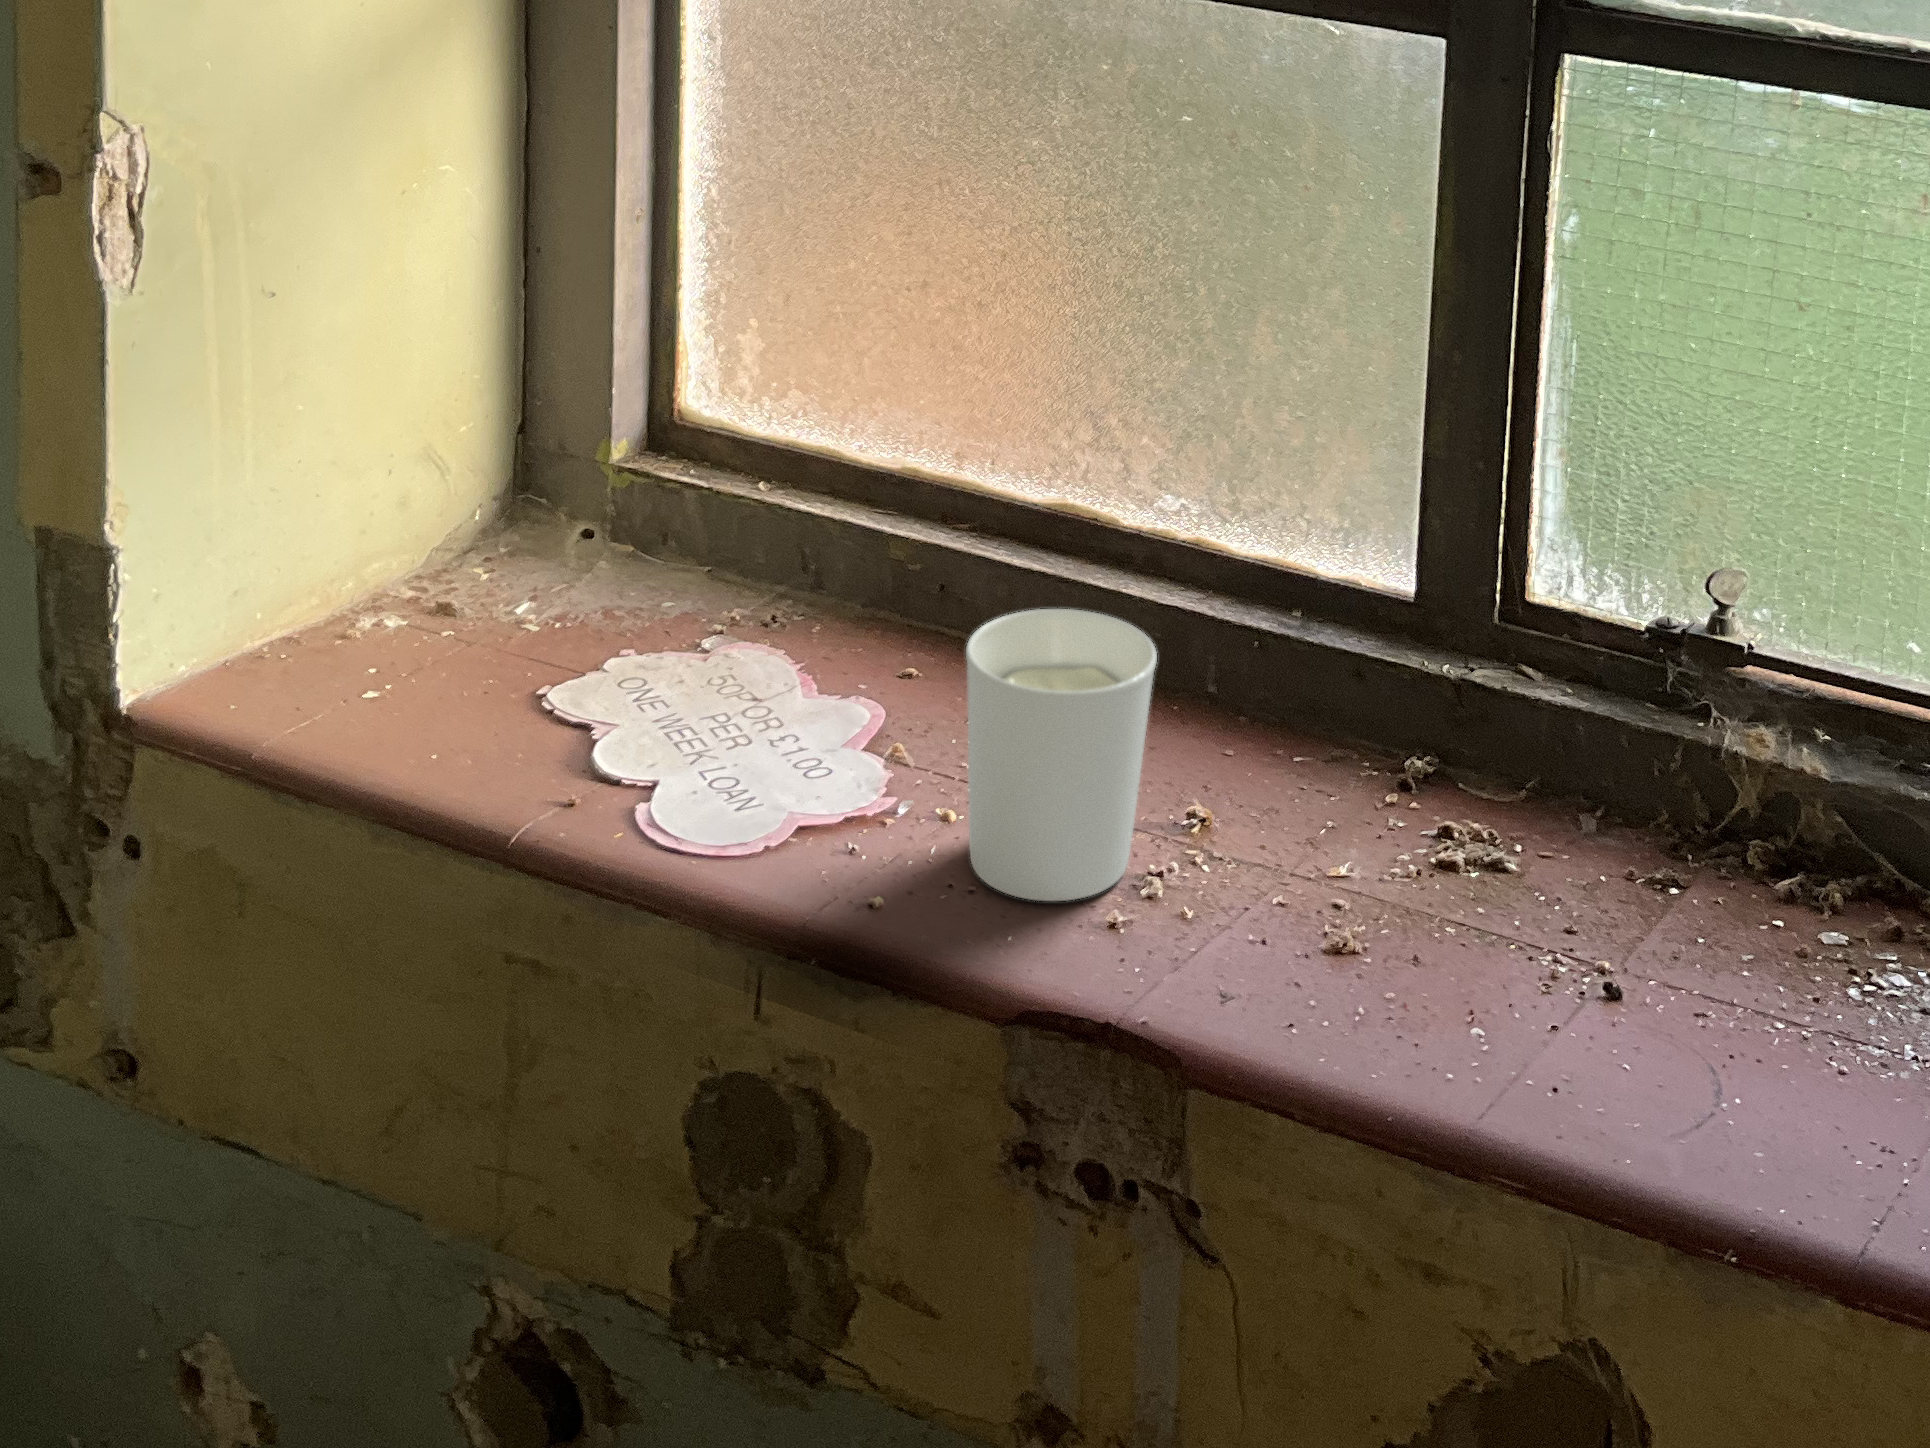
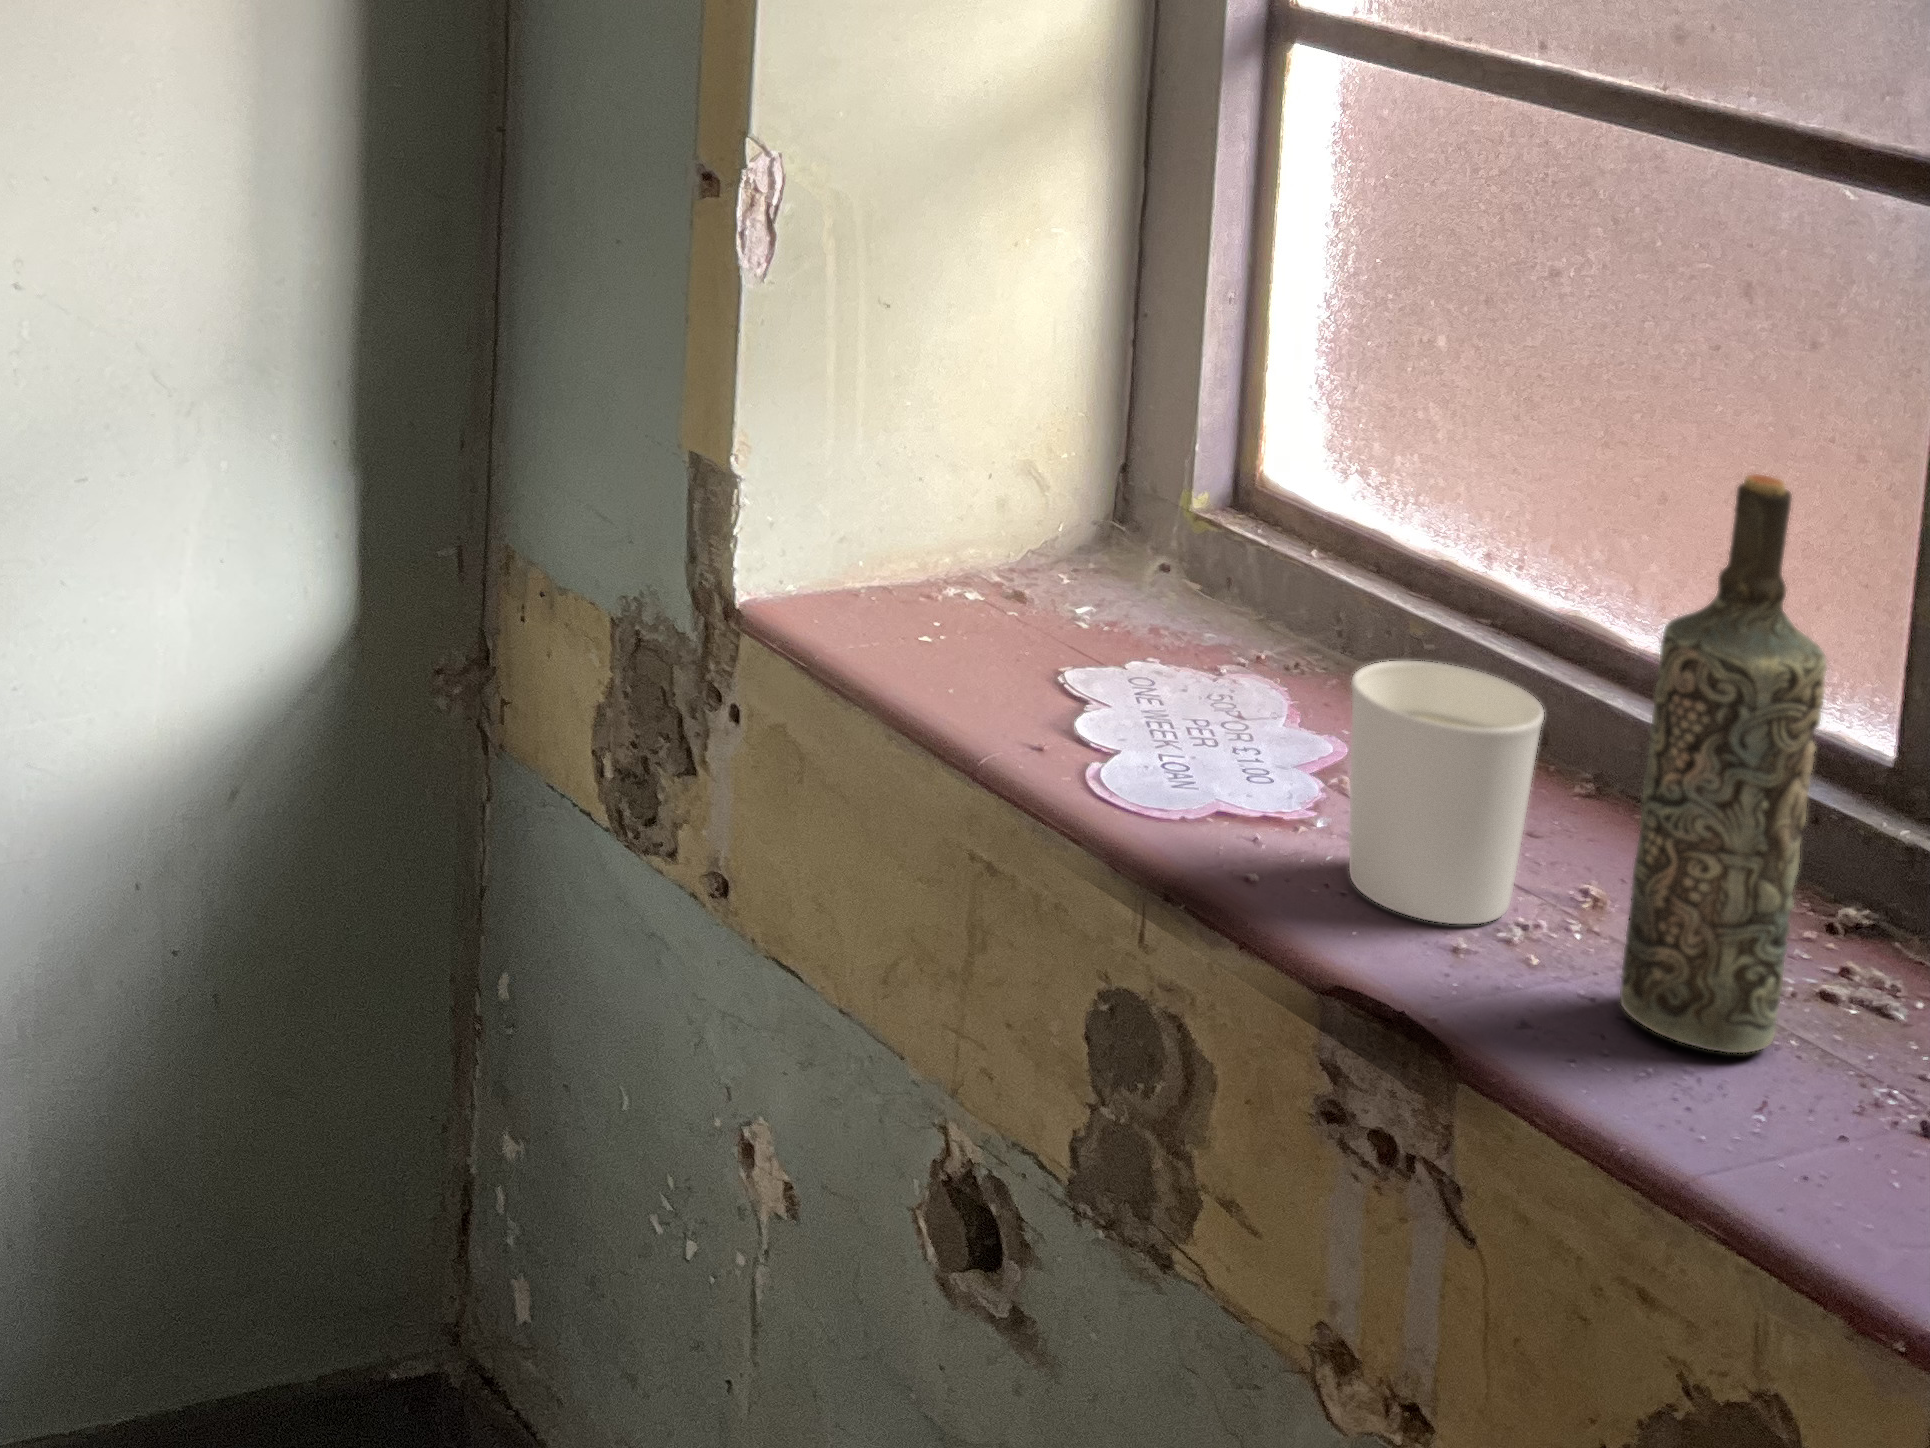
bottle: none [1280,366,1459,962] -> present [1620,475,1827,1053]

